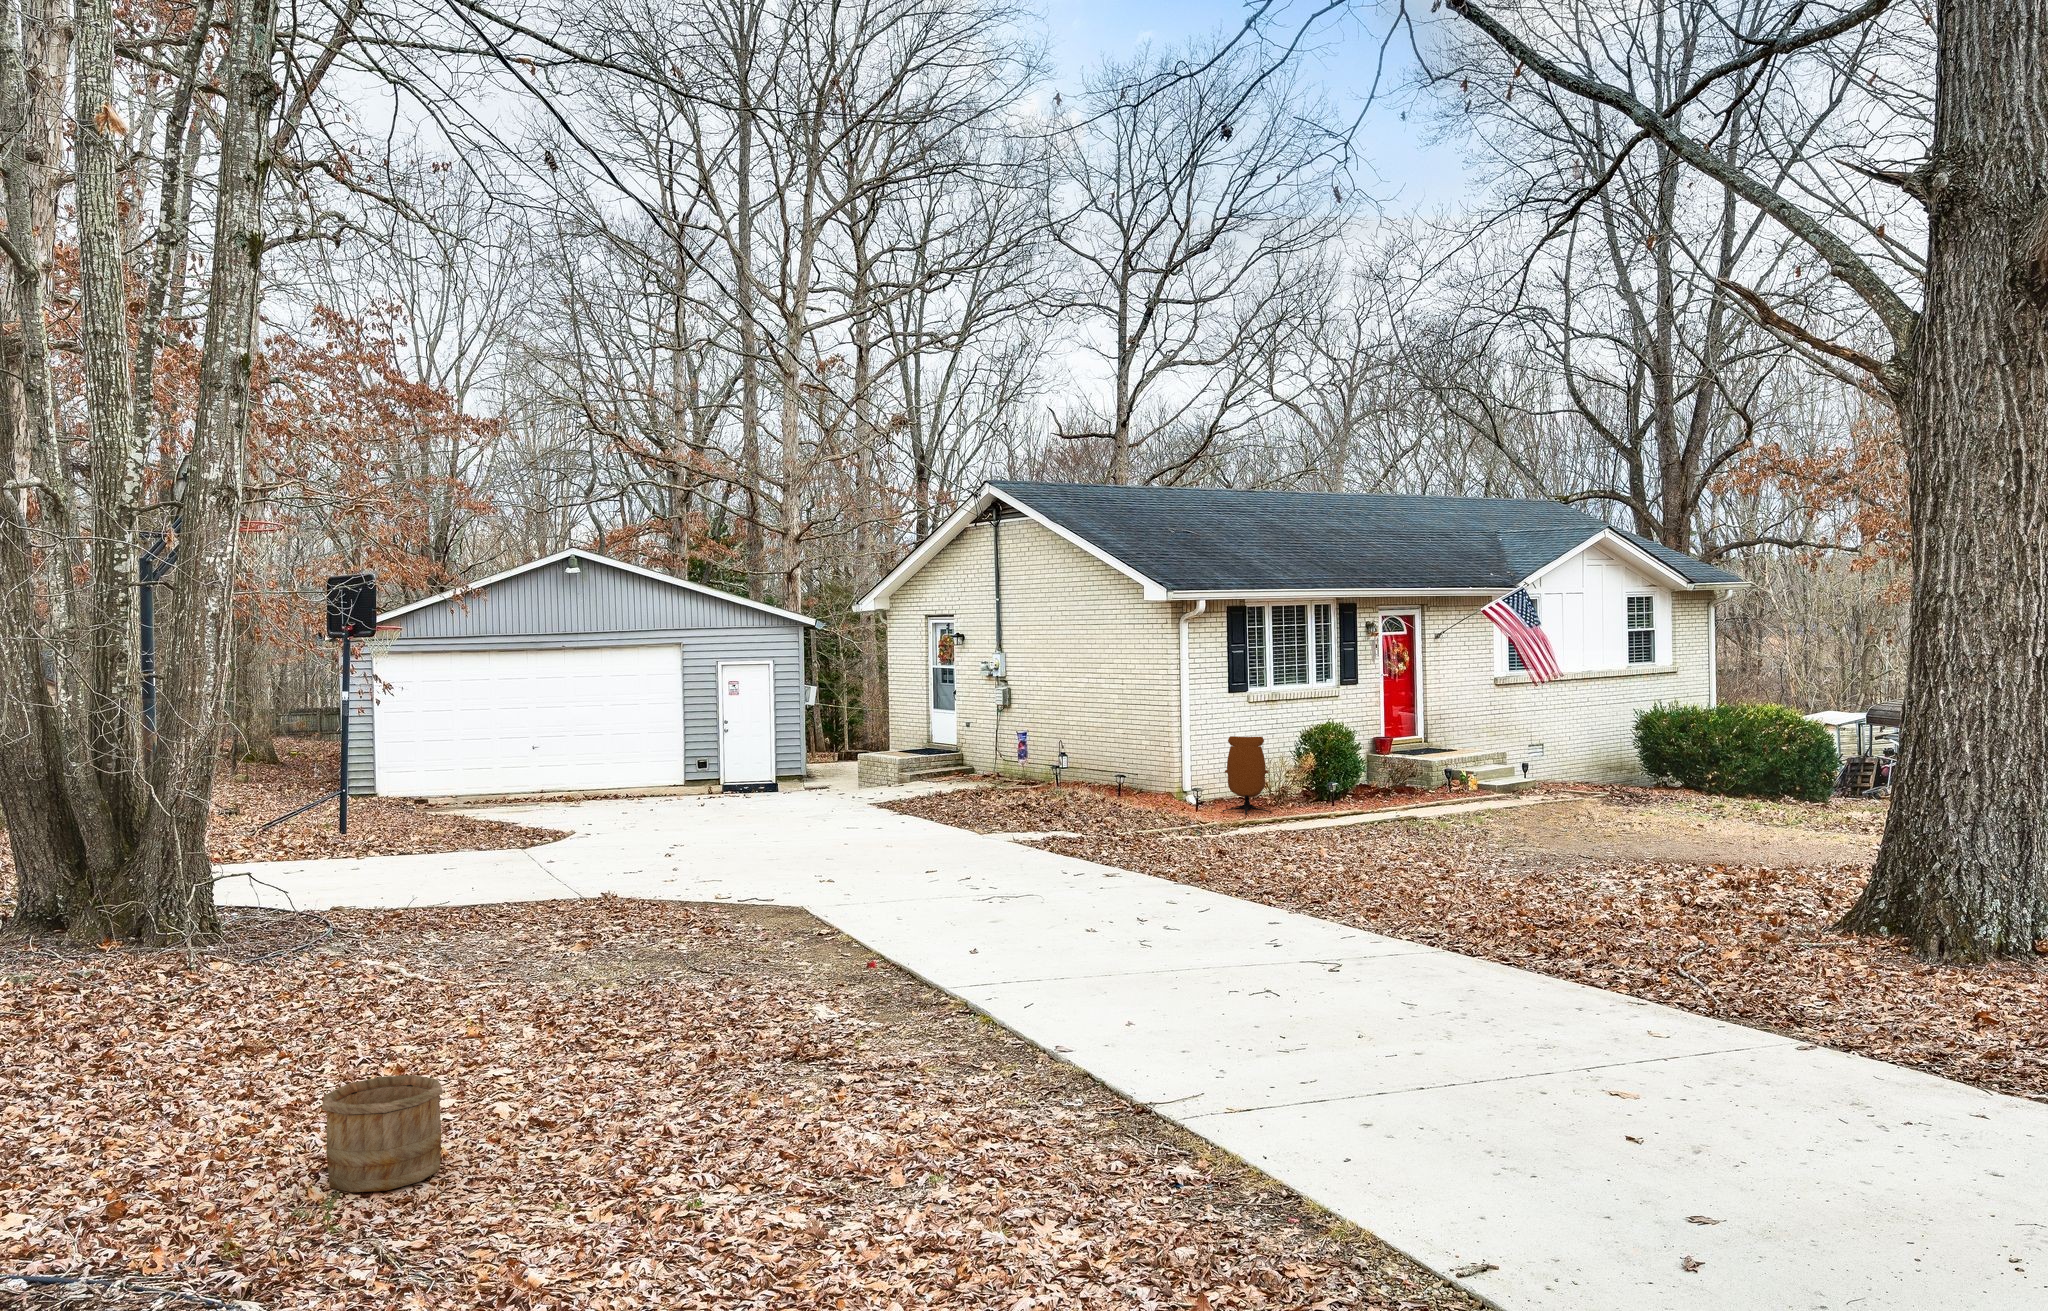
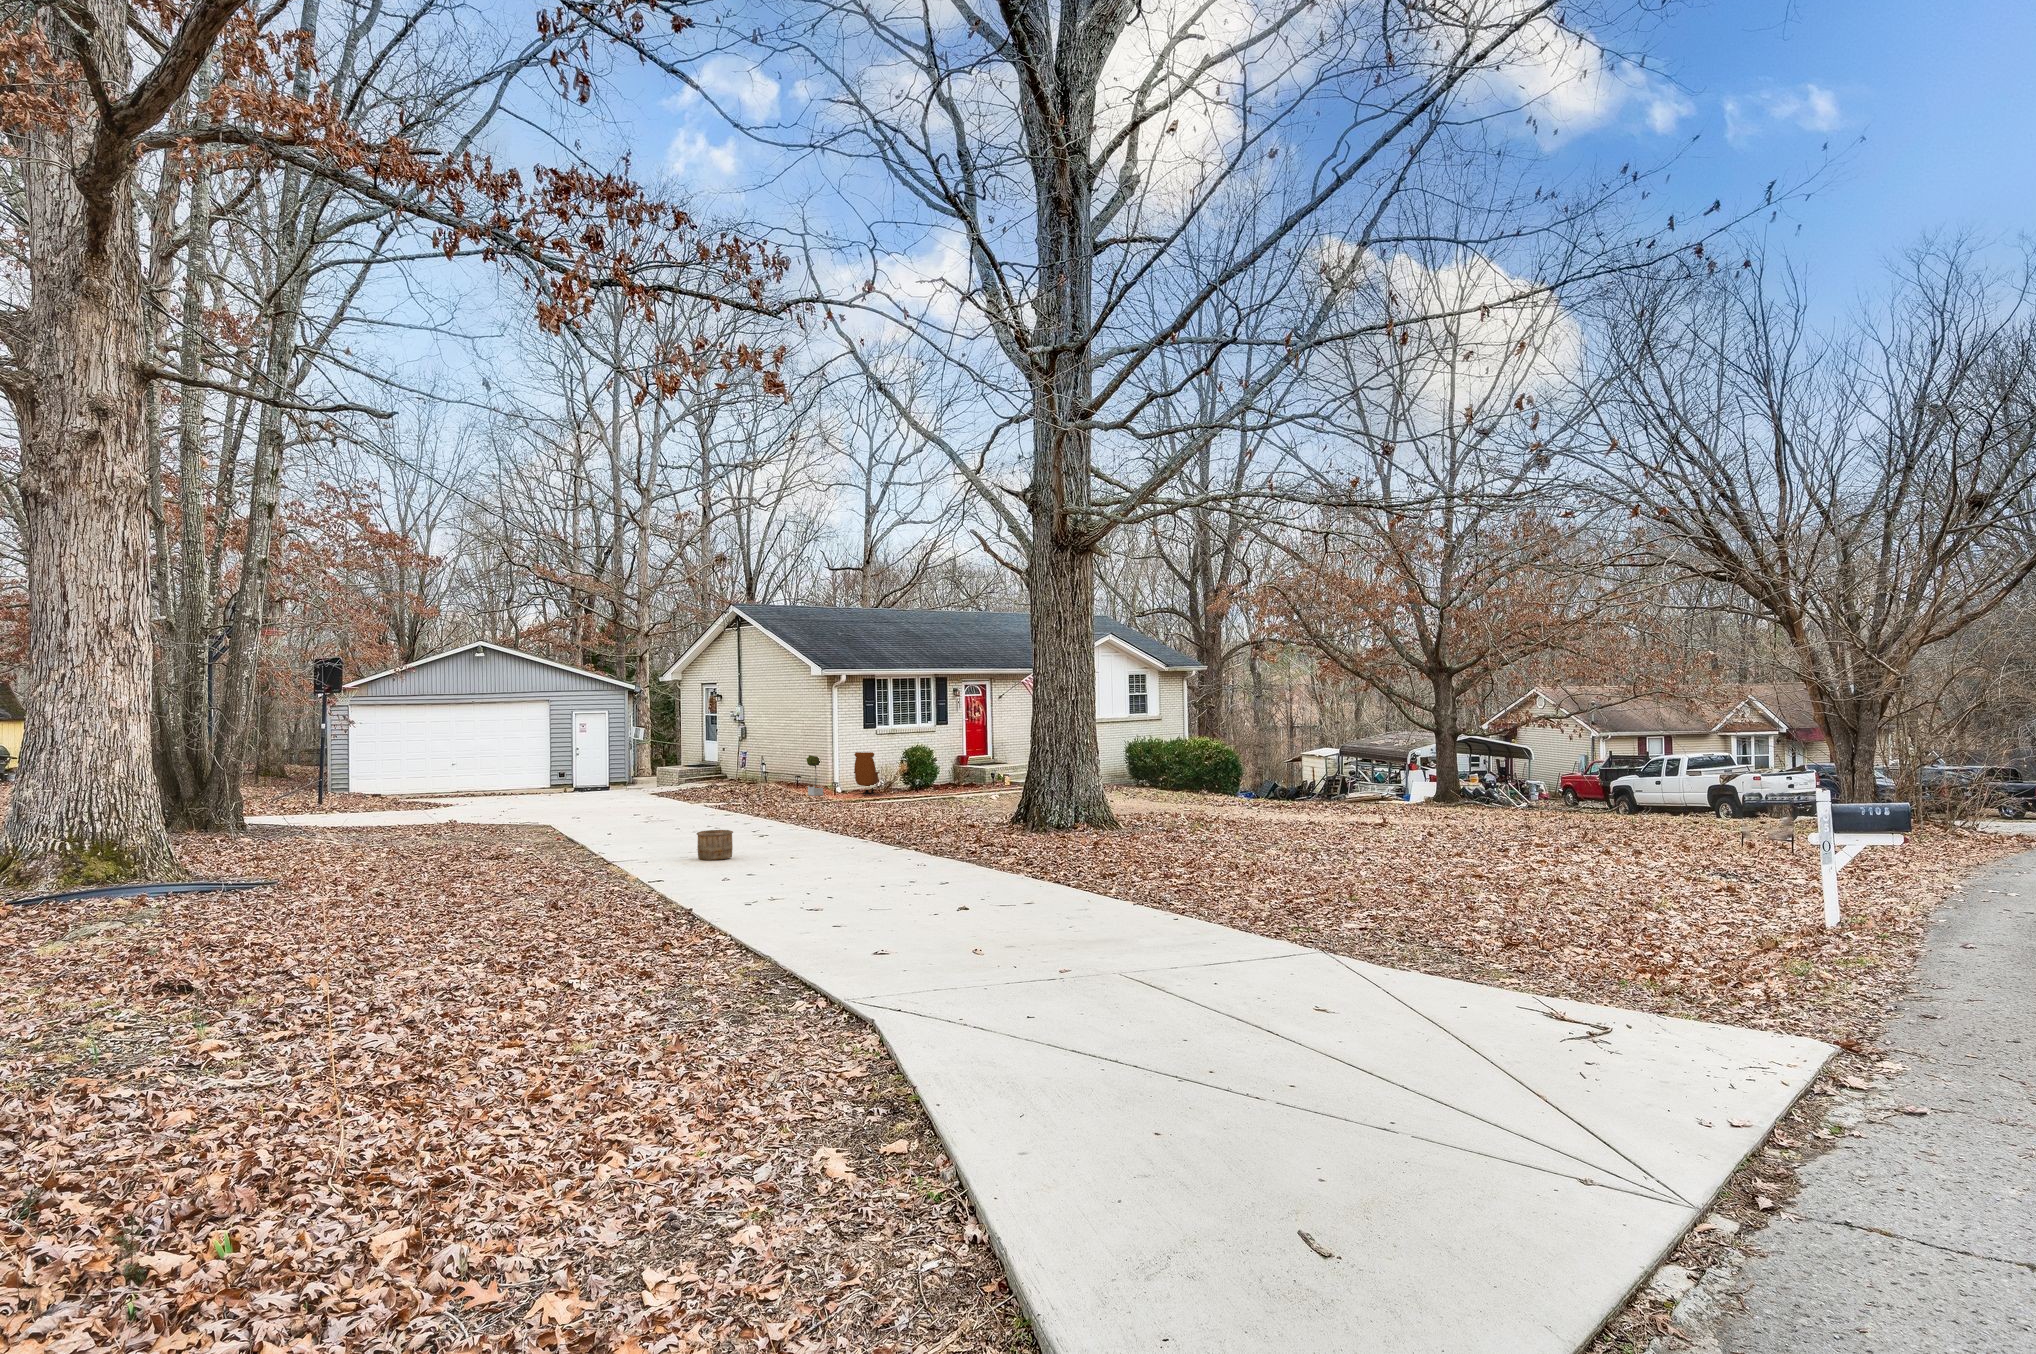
potted tree: none [1135,739,1166,811] -> present [806,755,823,796]
wooden bucket: present [322,1075,443,1192] -> present [697,830,733,860]

